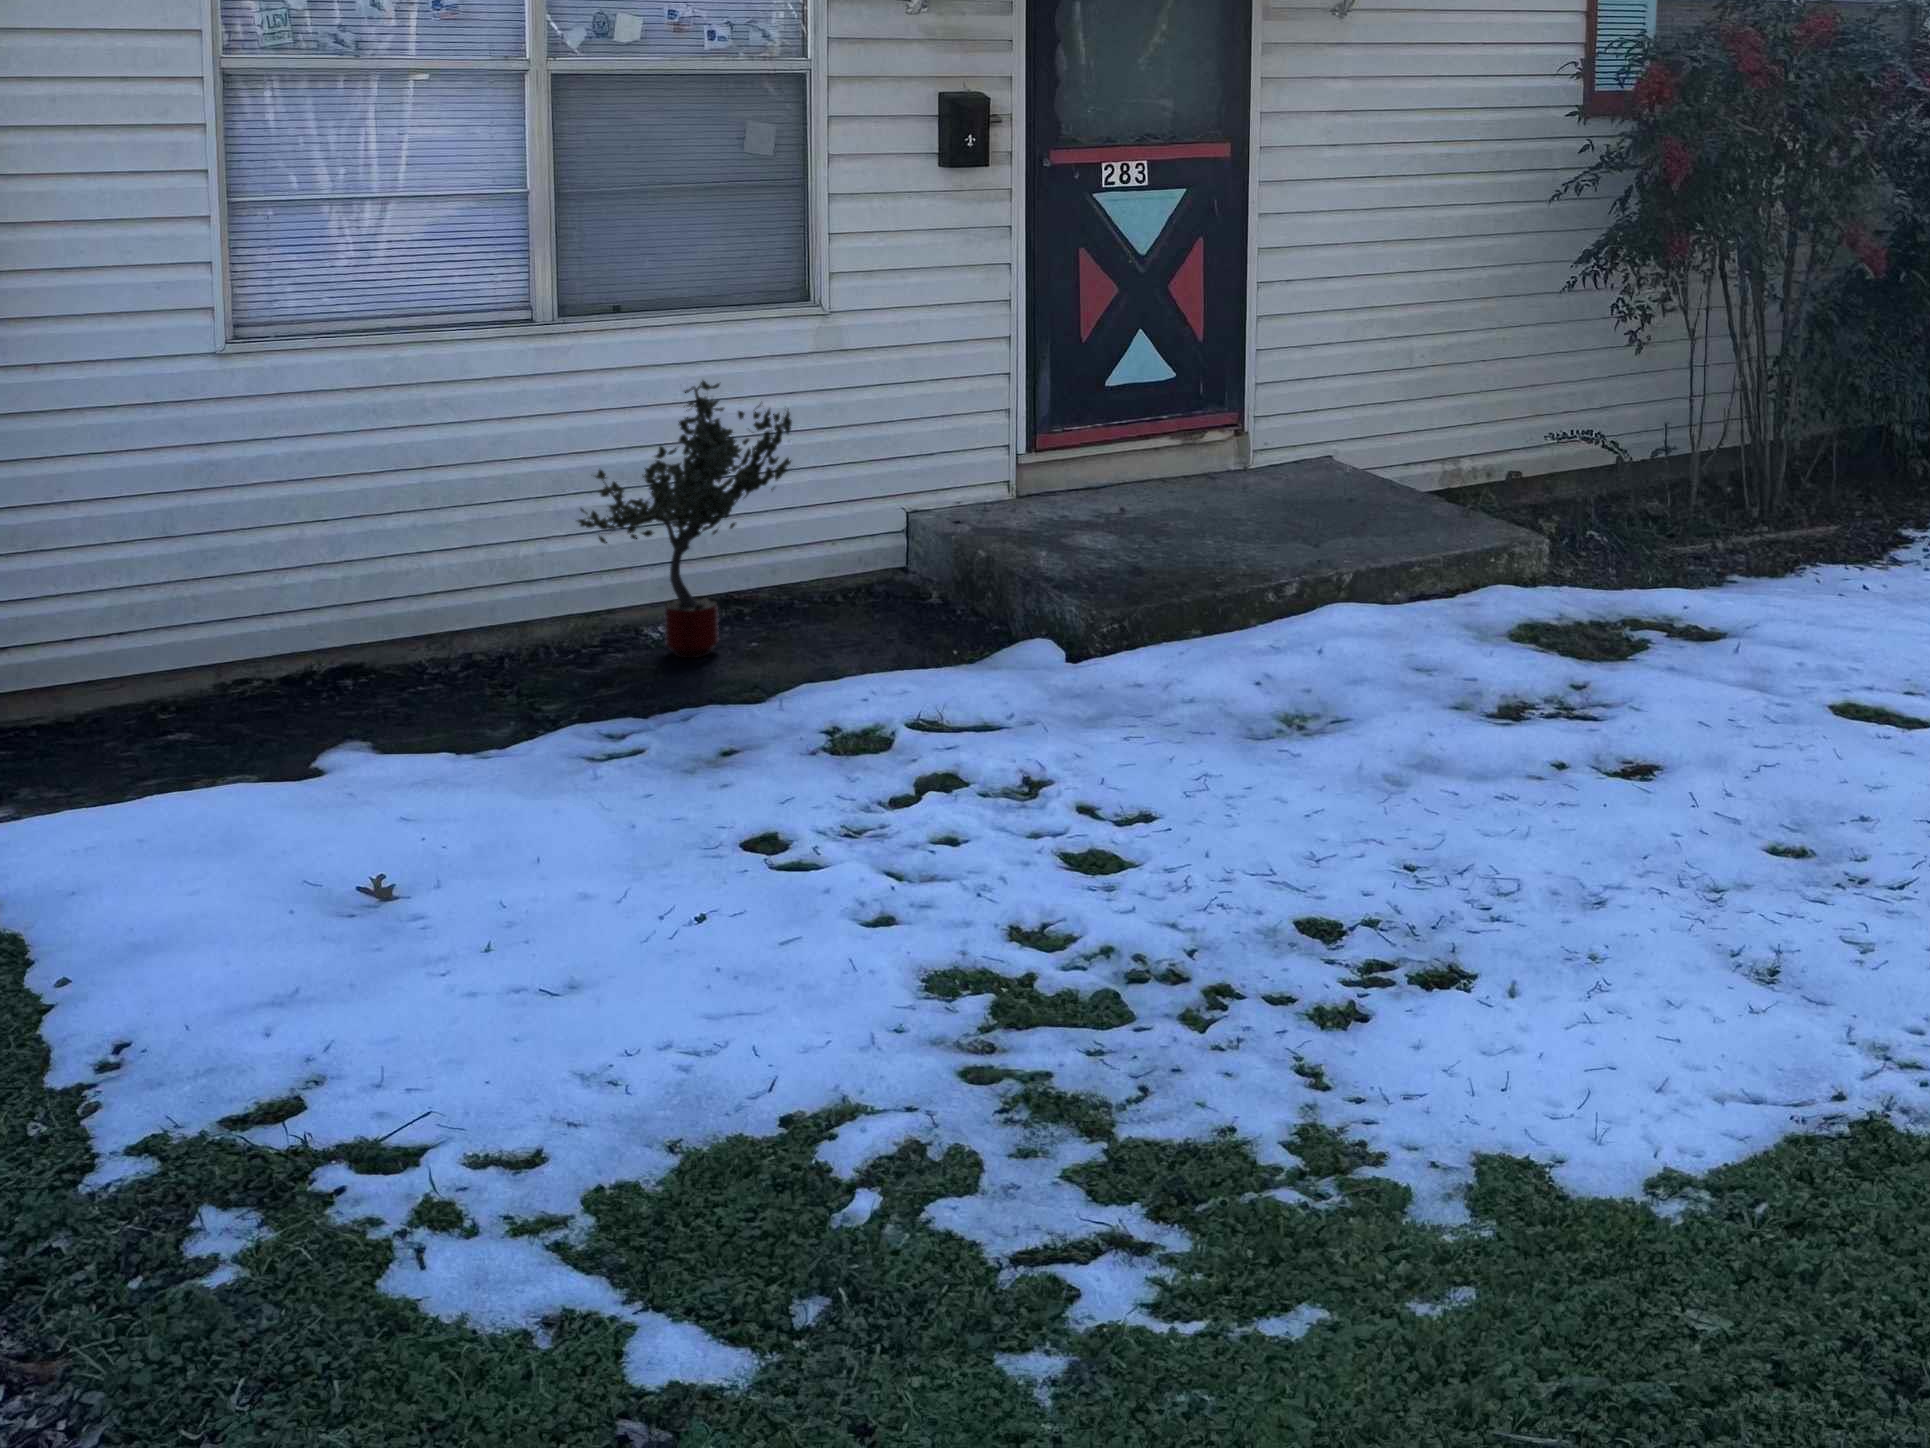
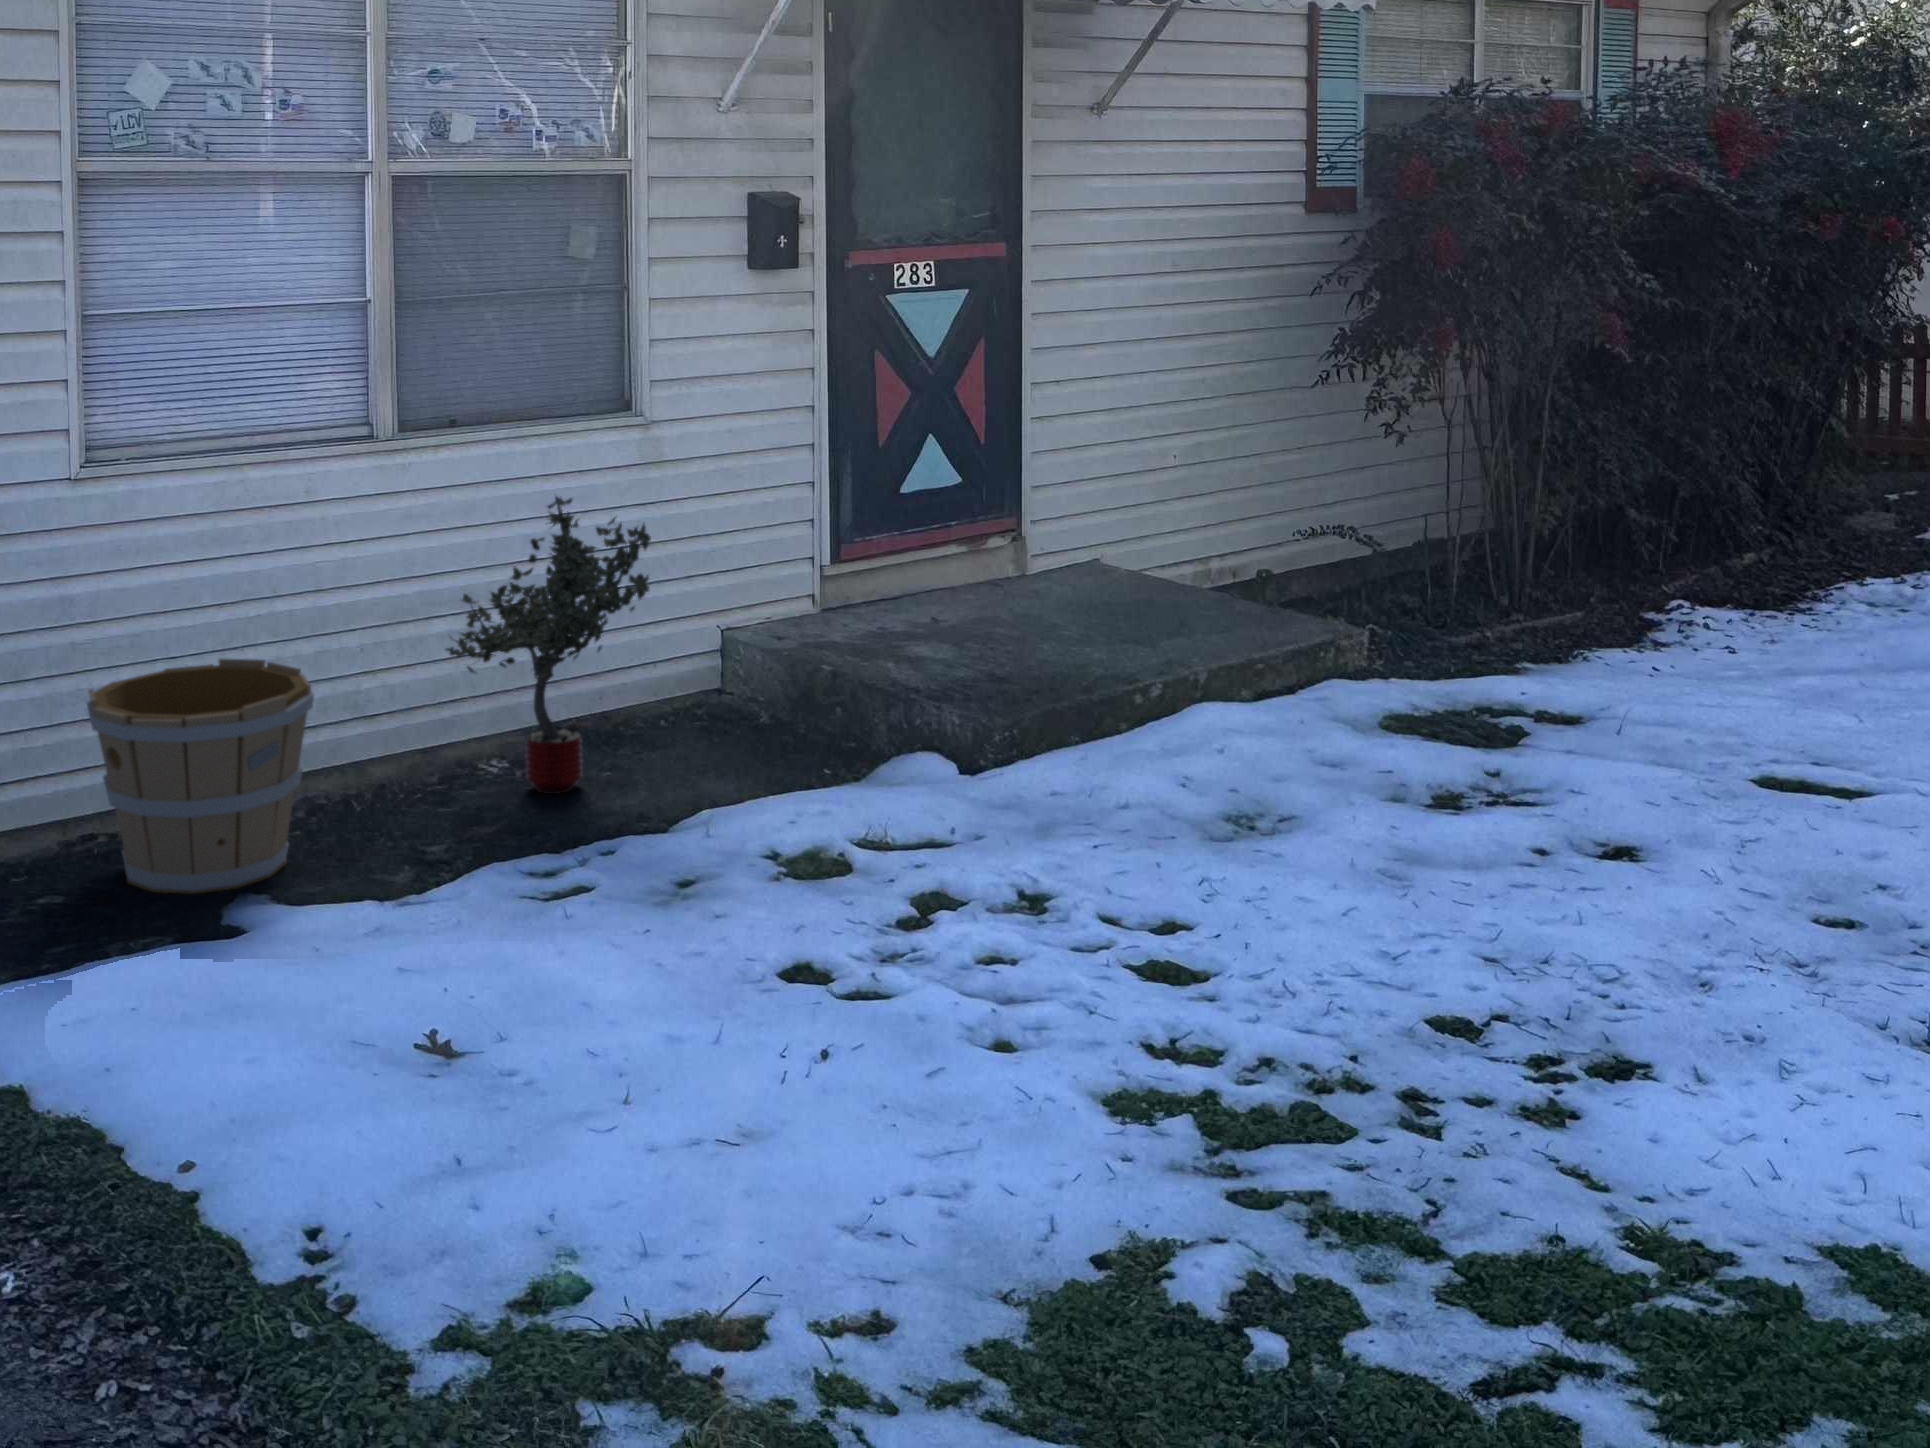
wooden bucket: none [205,521,425,735] -> present [87,658,314,894]

